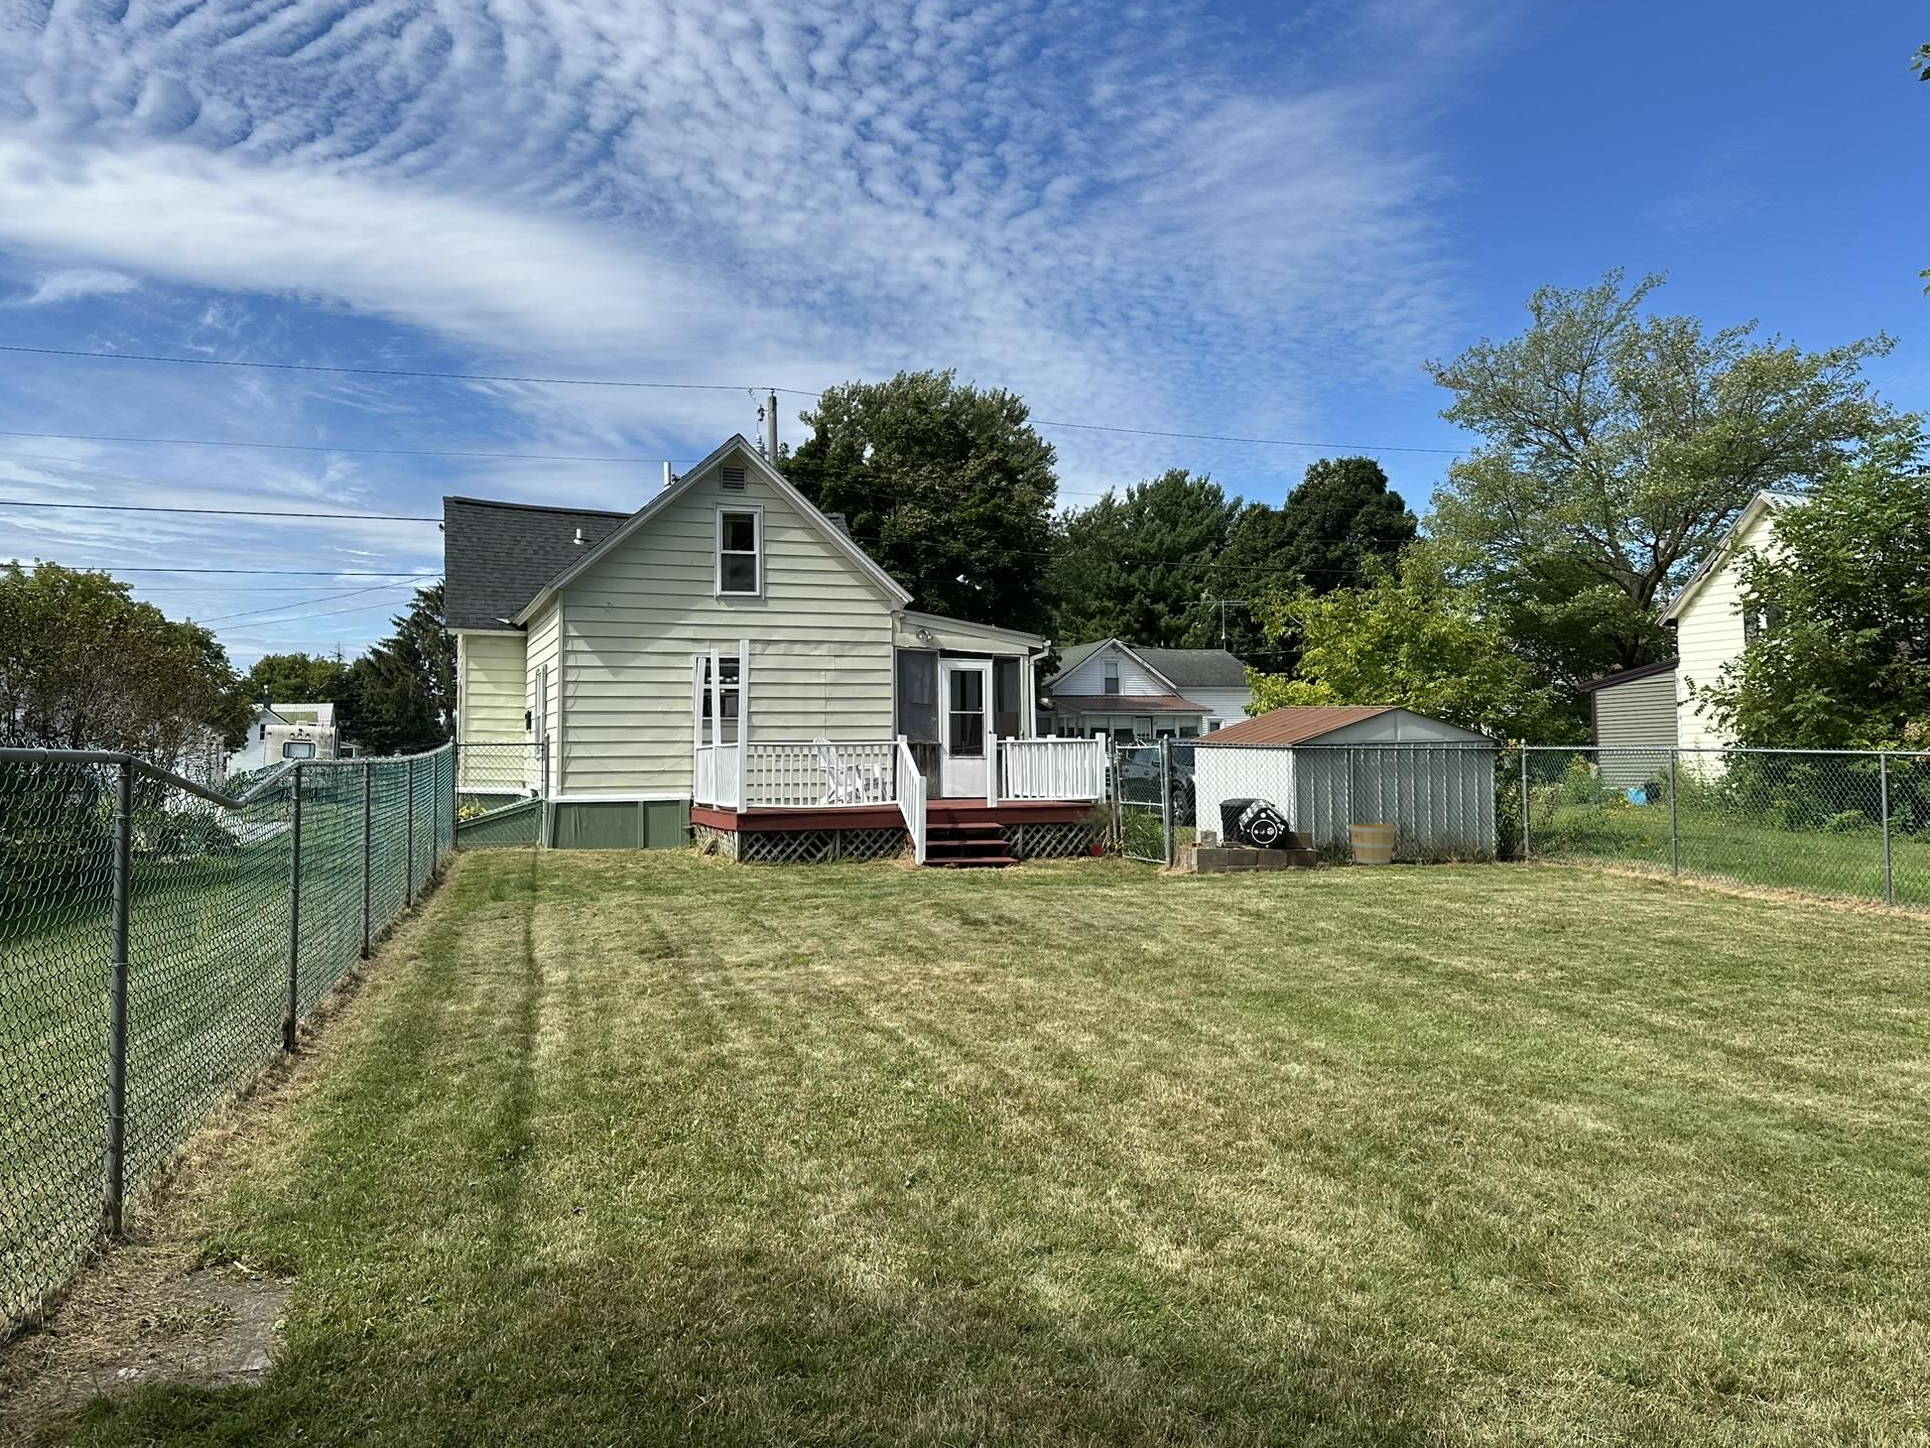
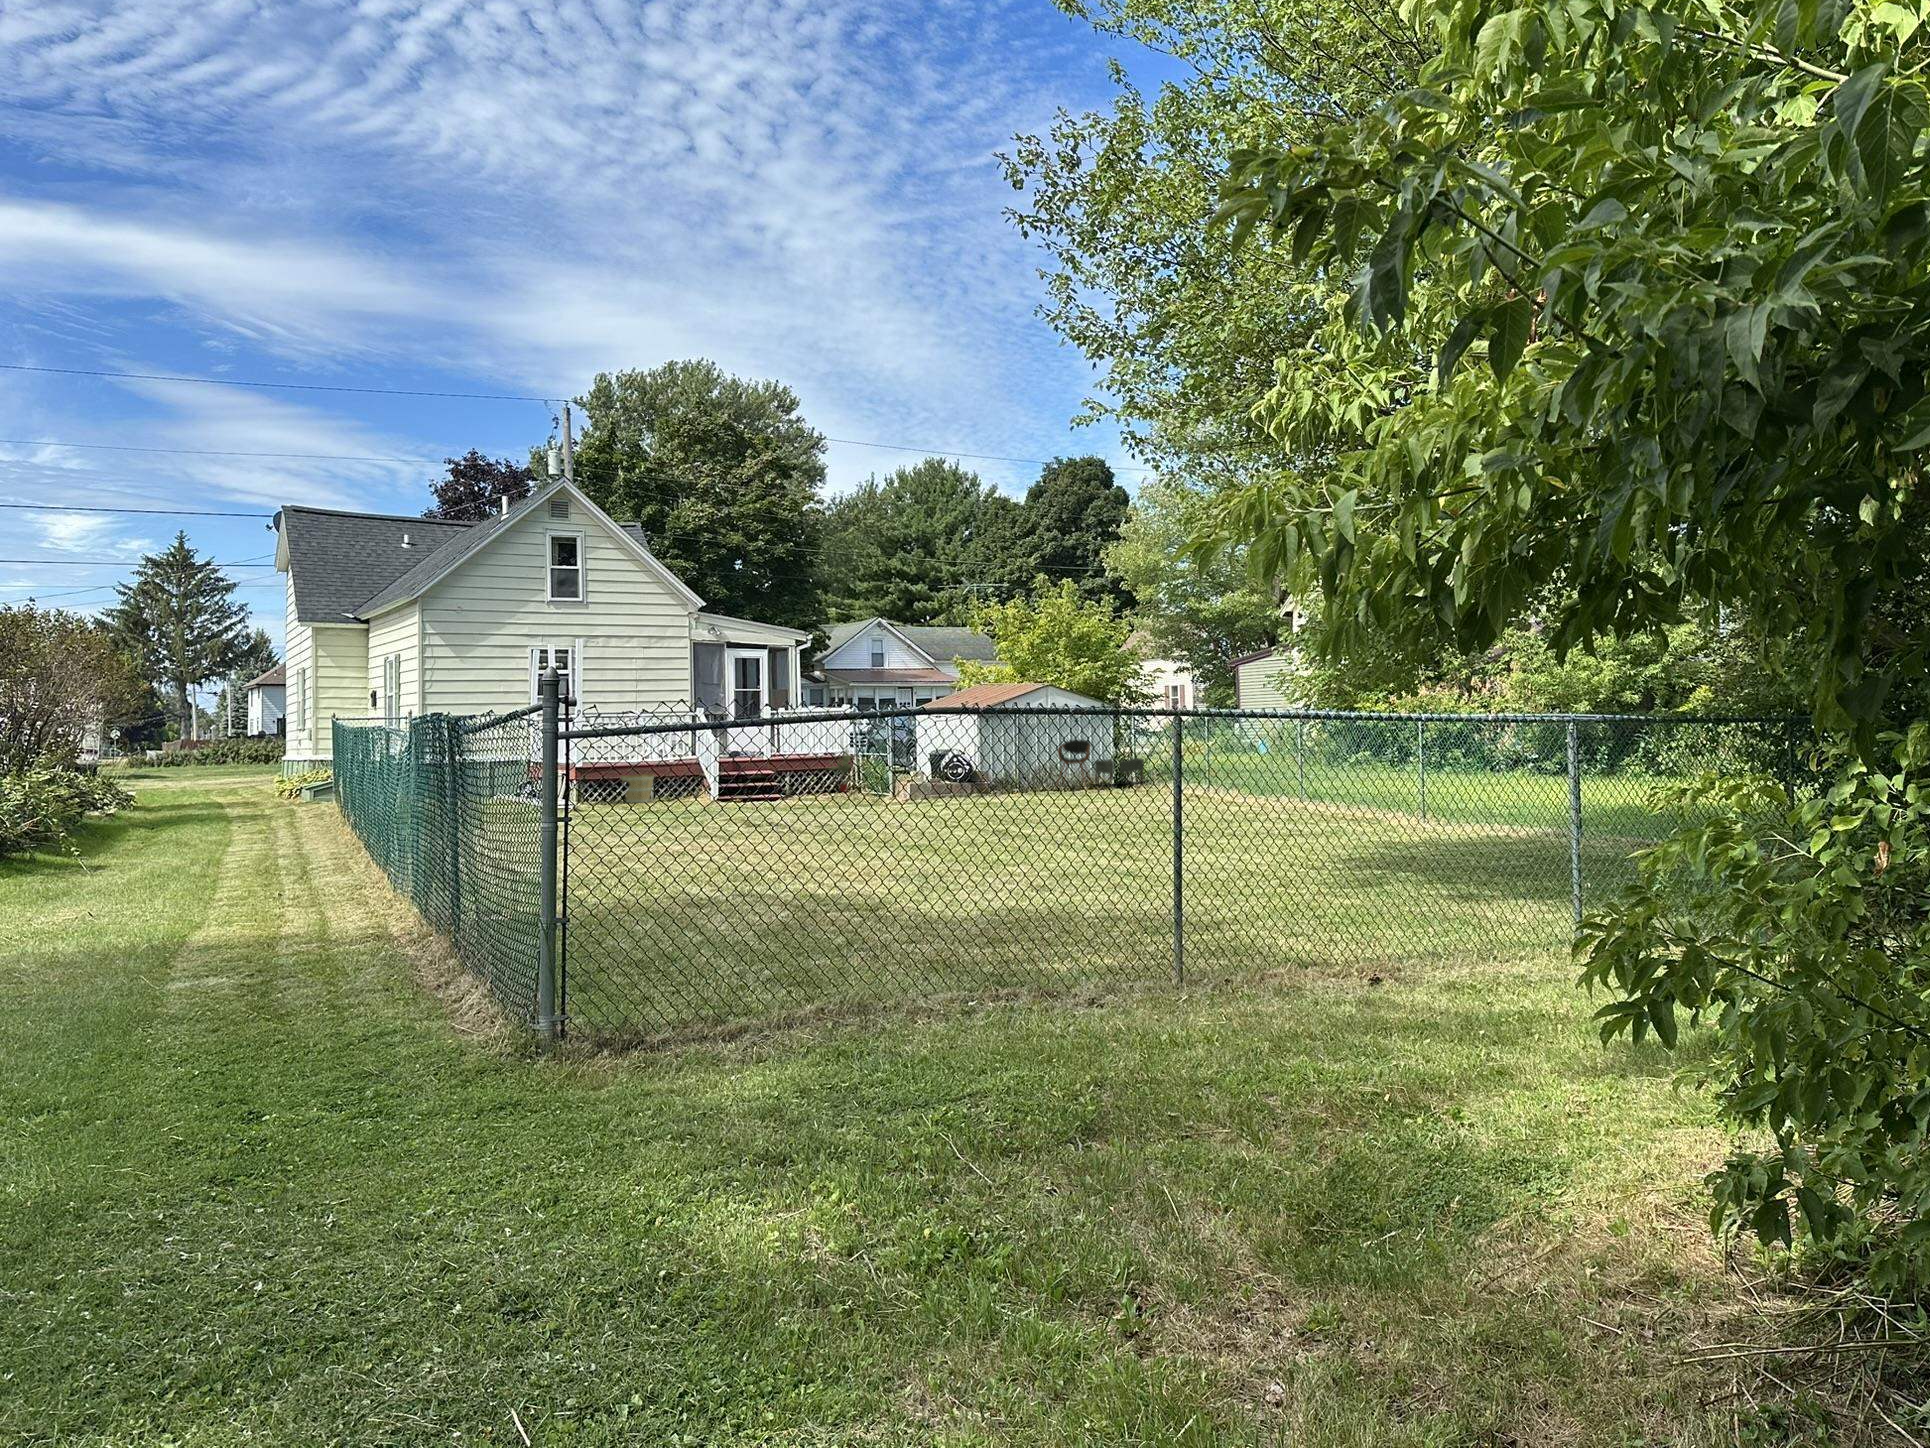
chair: none [1414,790,1473,864] -> present [1058,740,1091,776]
bench: none [1471,818,1549,861] -> present [1094,757,1144,785]
wooden bucket: present [1349,823,1396,864] -> present [621,774,654,803]

